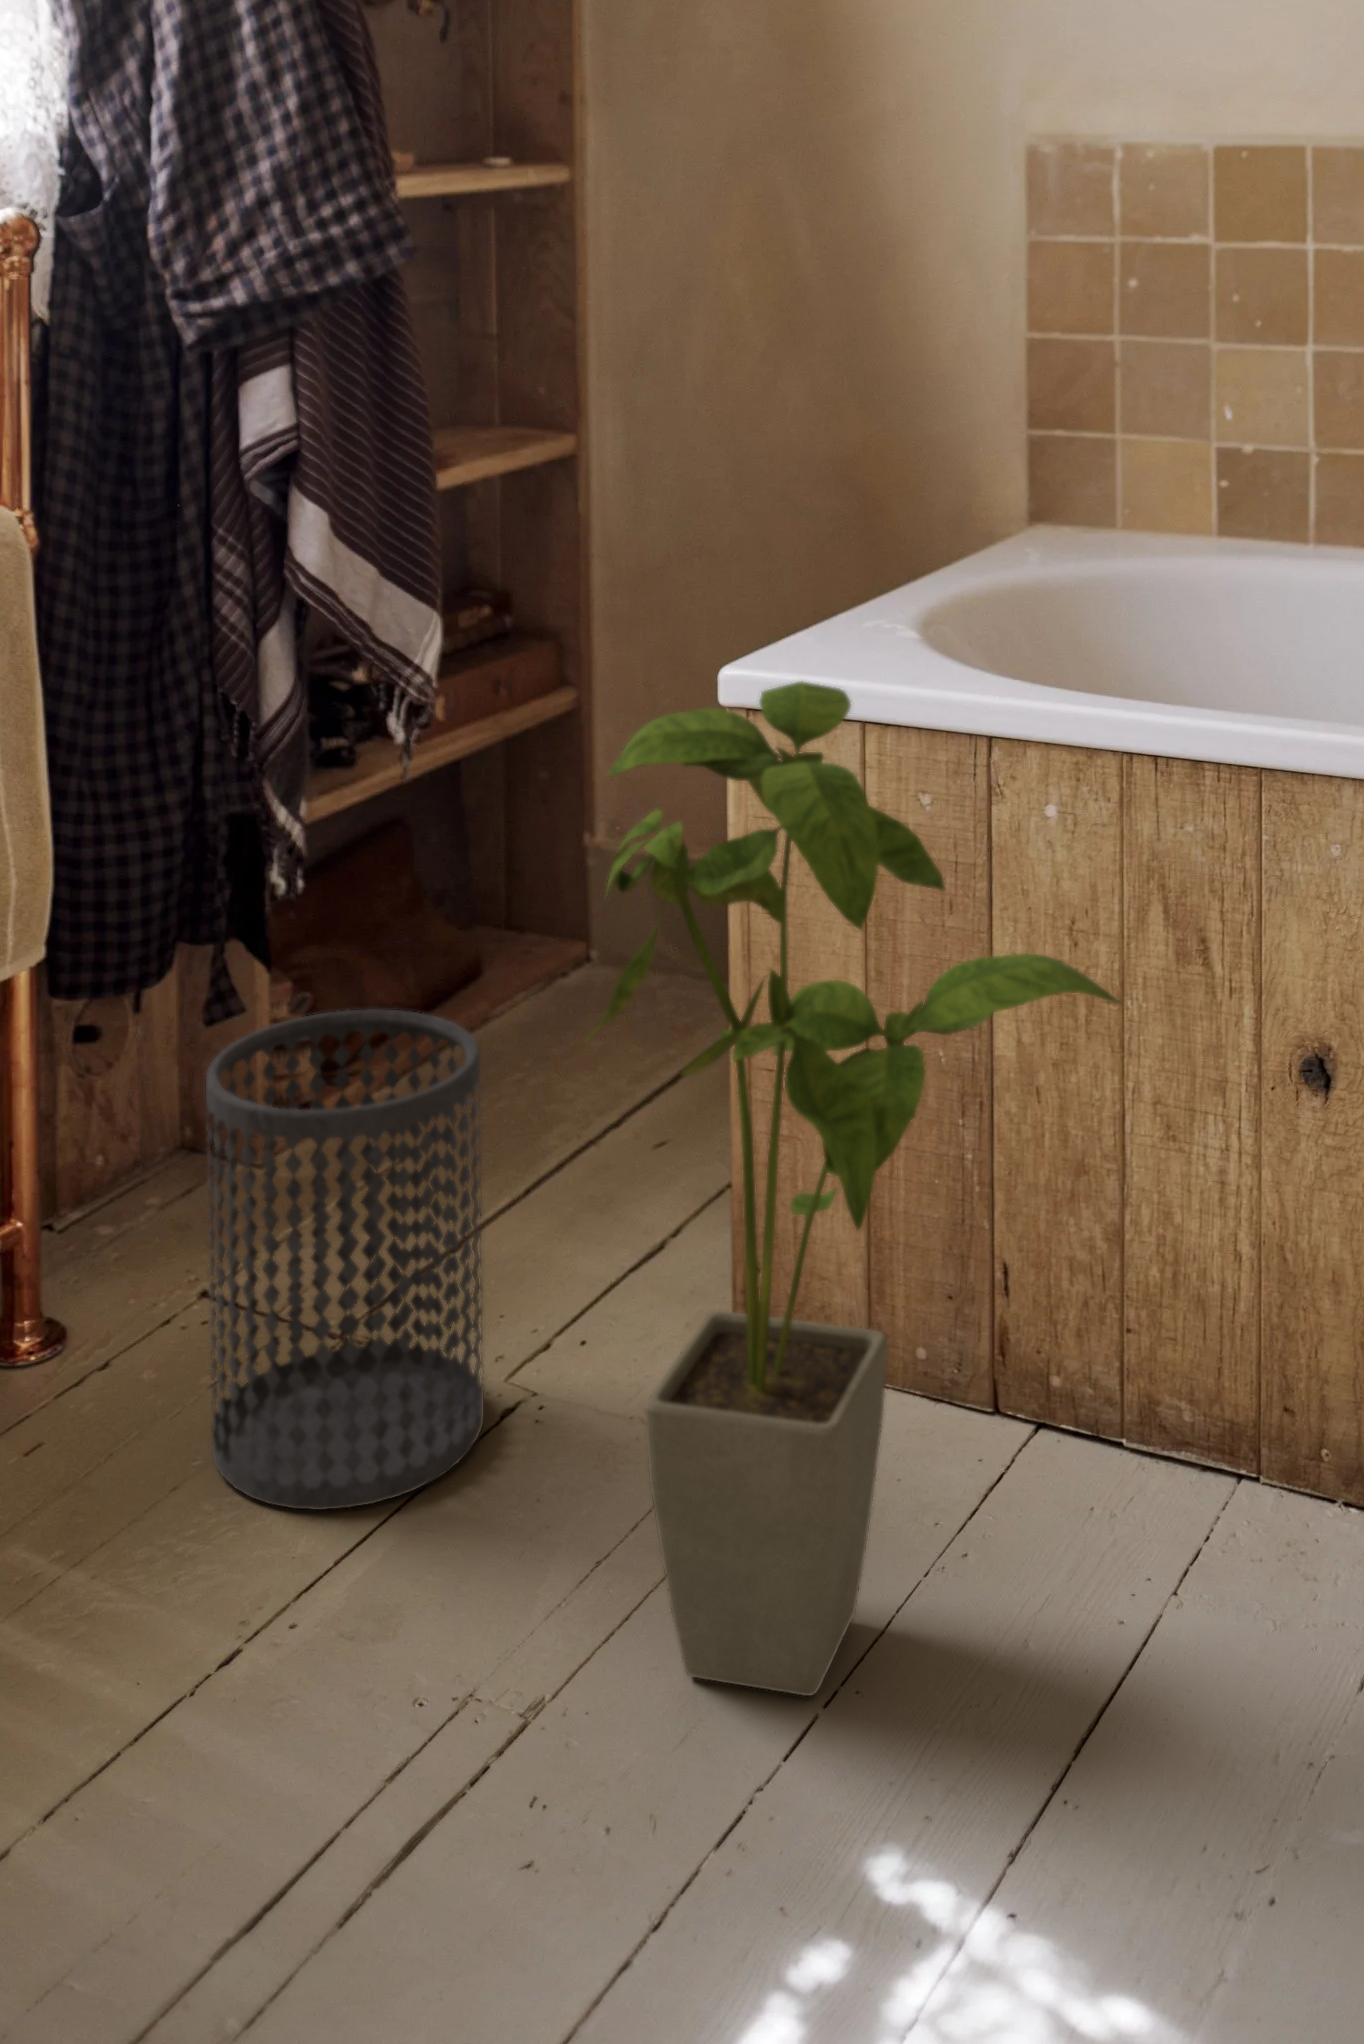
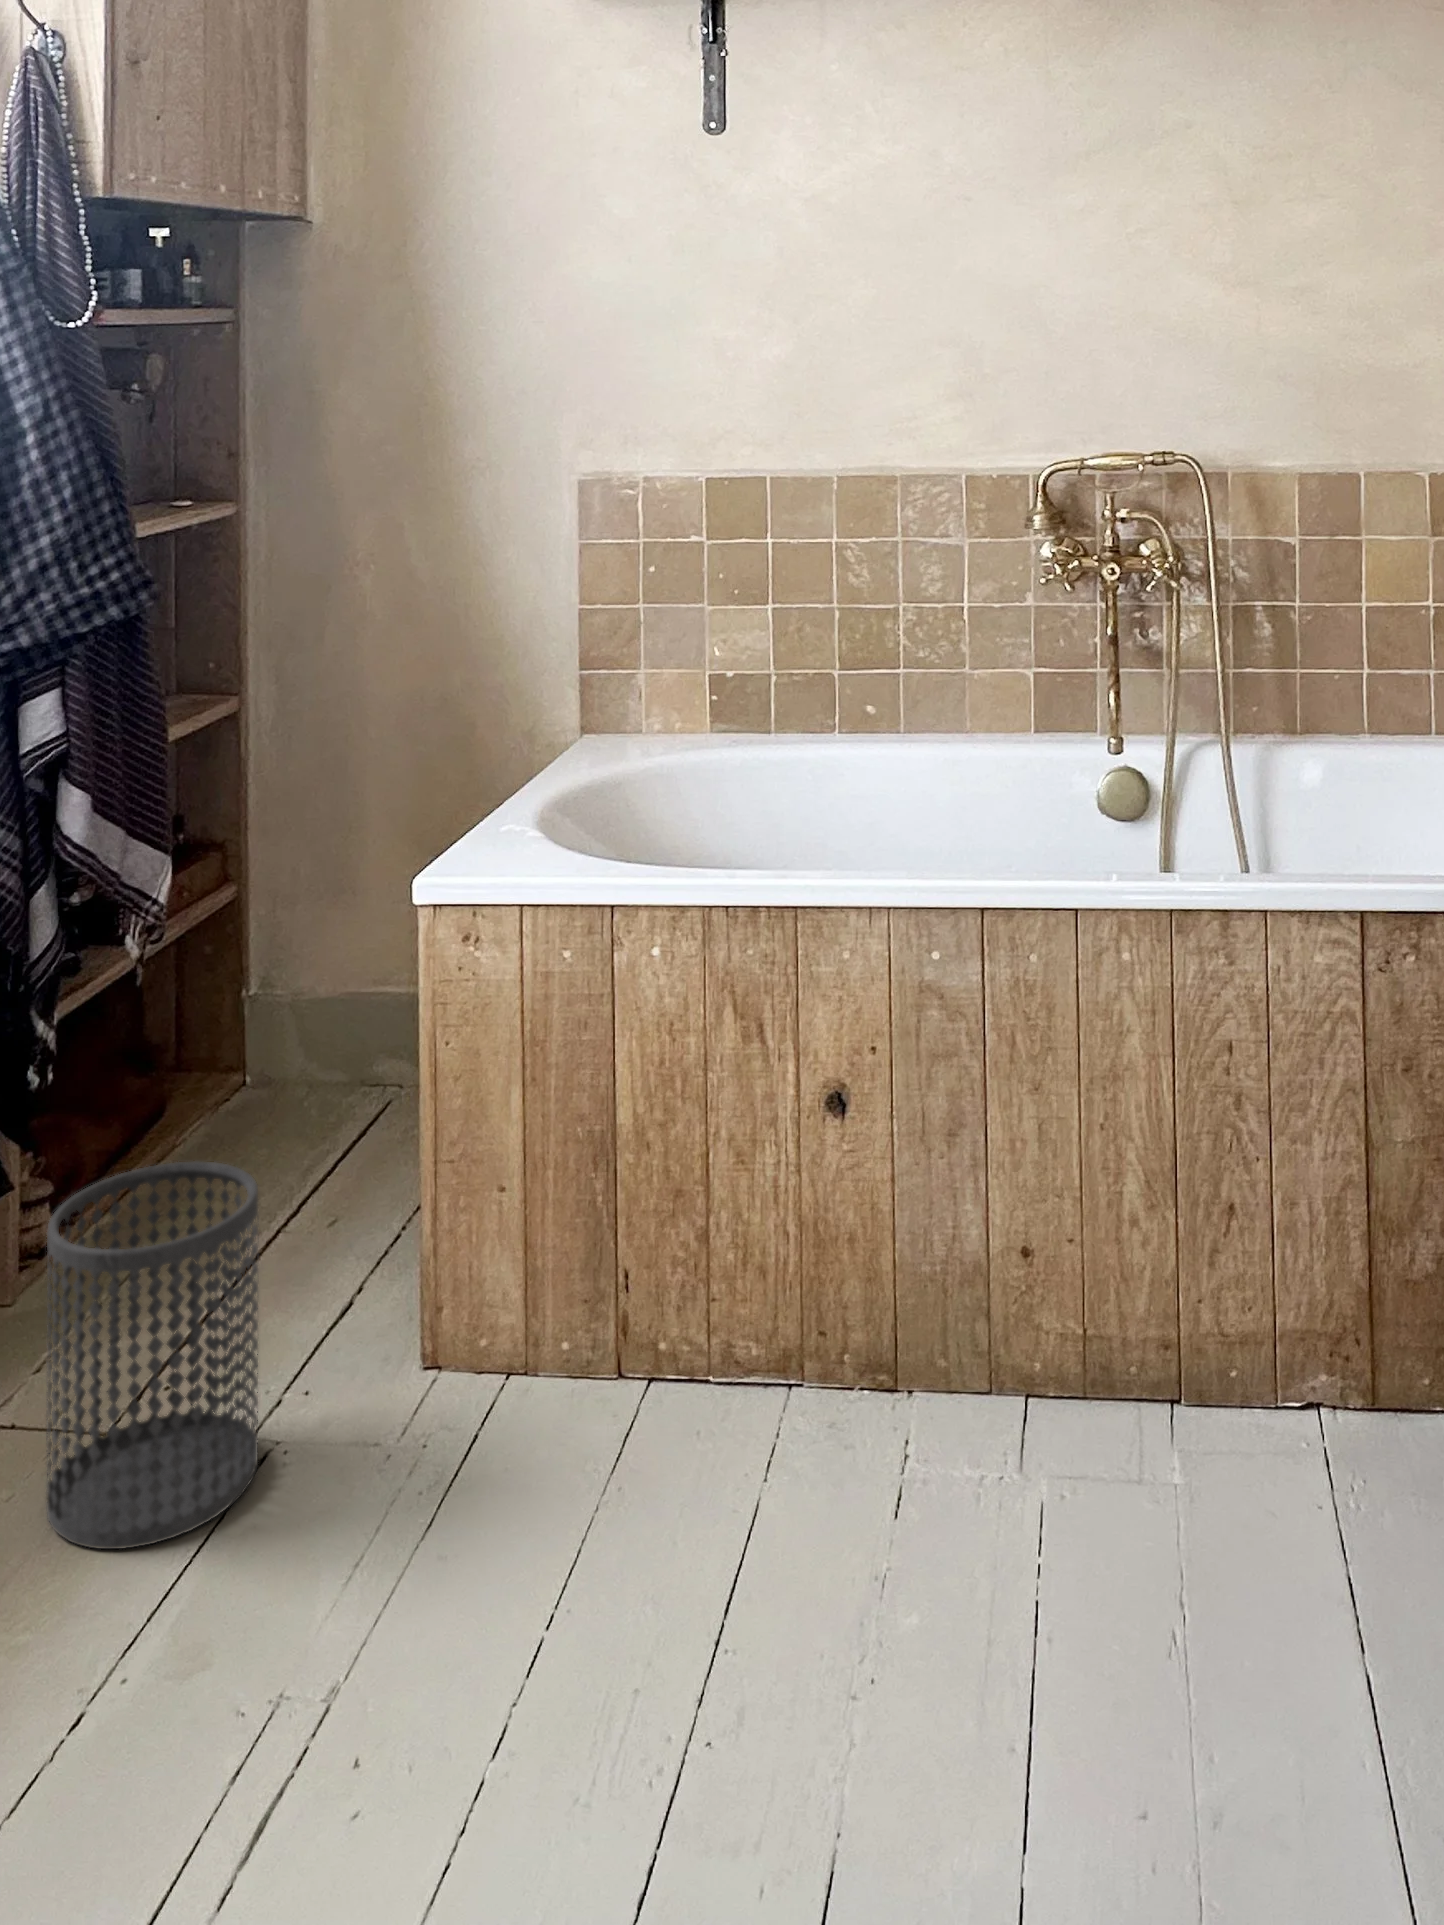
house plant: present [588,681,1121,1696] -> none [392,897,744,1592]

